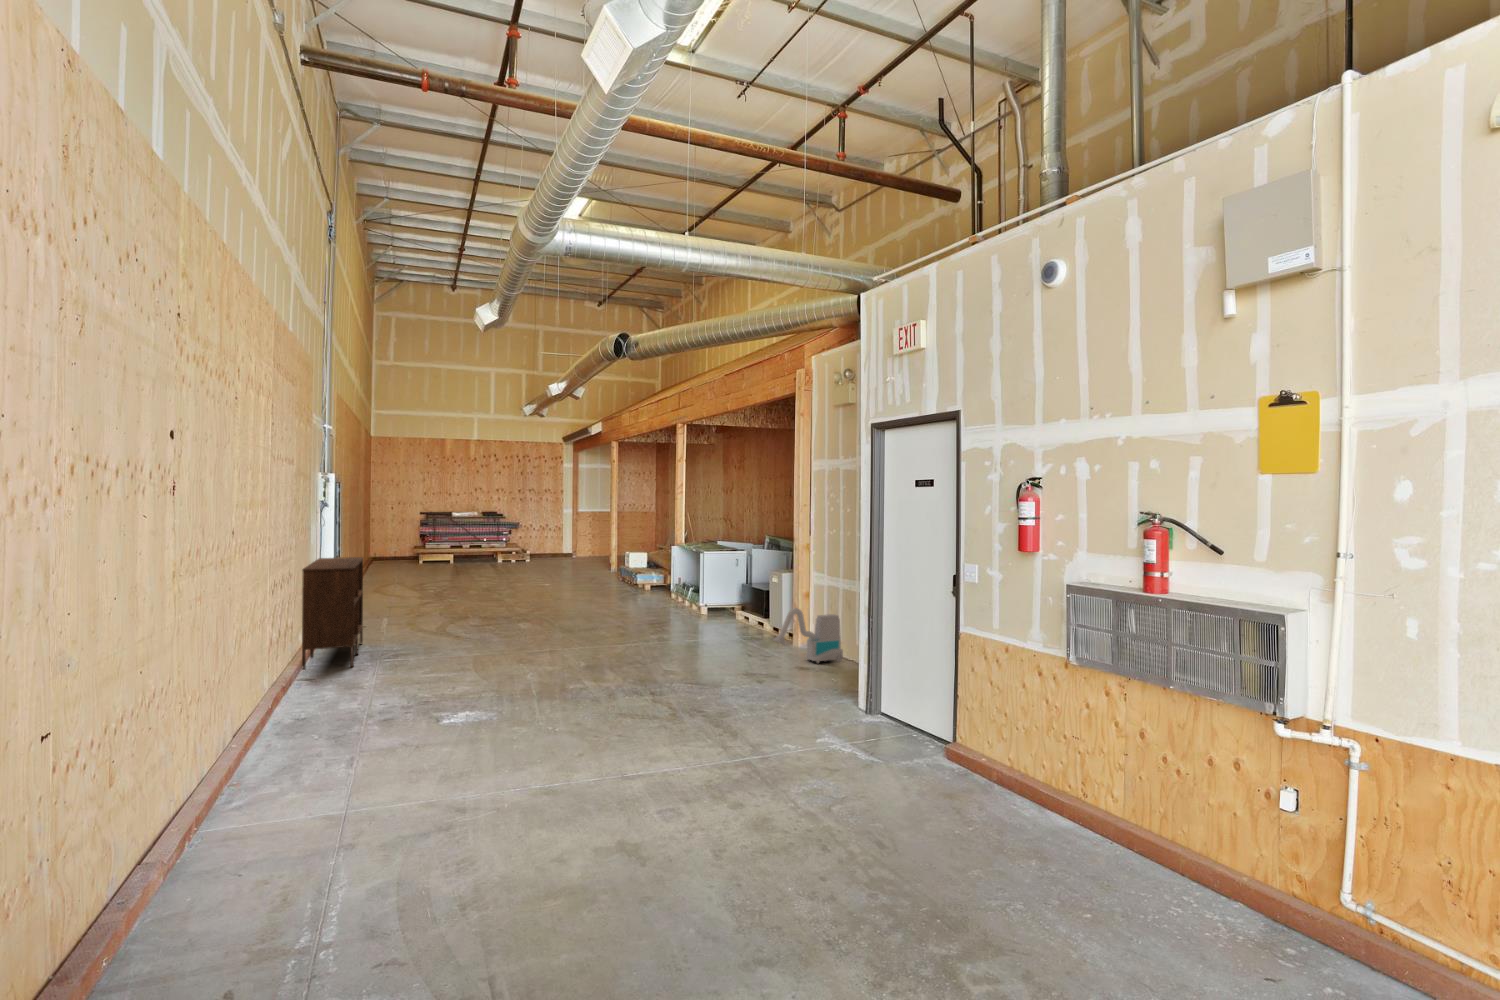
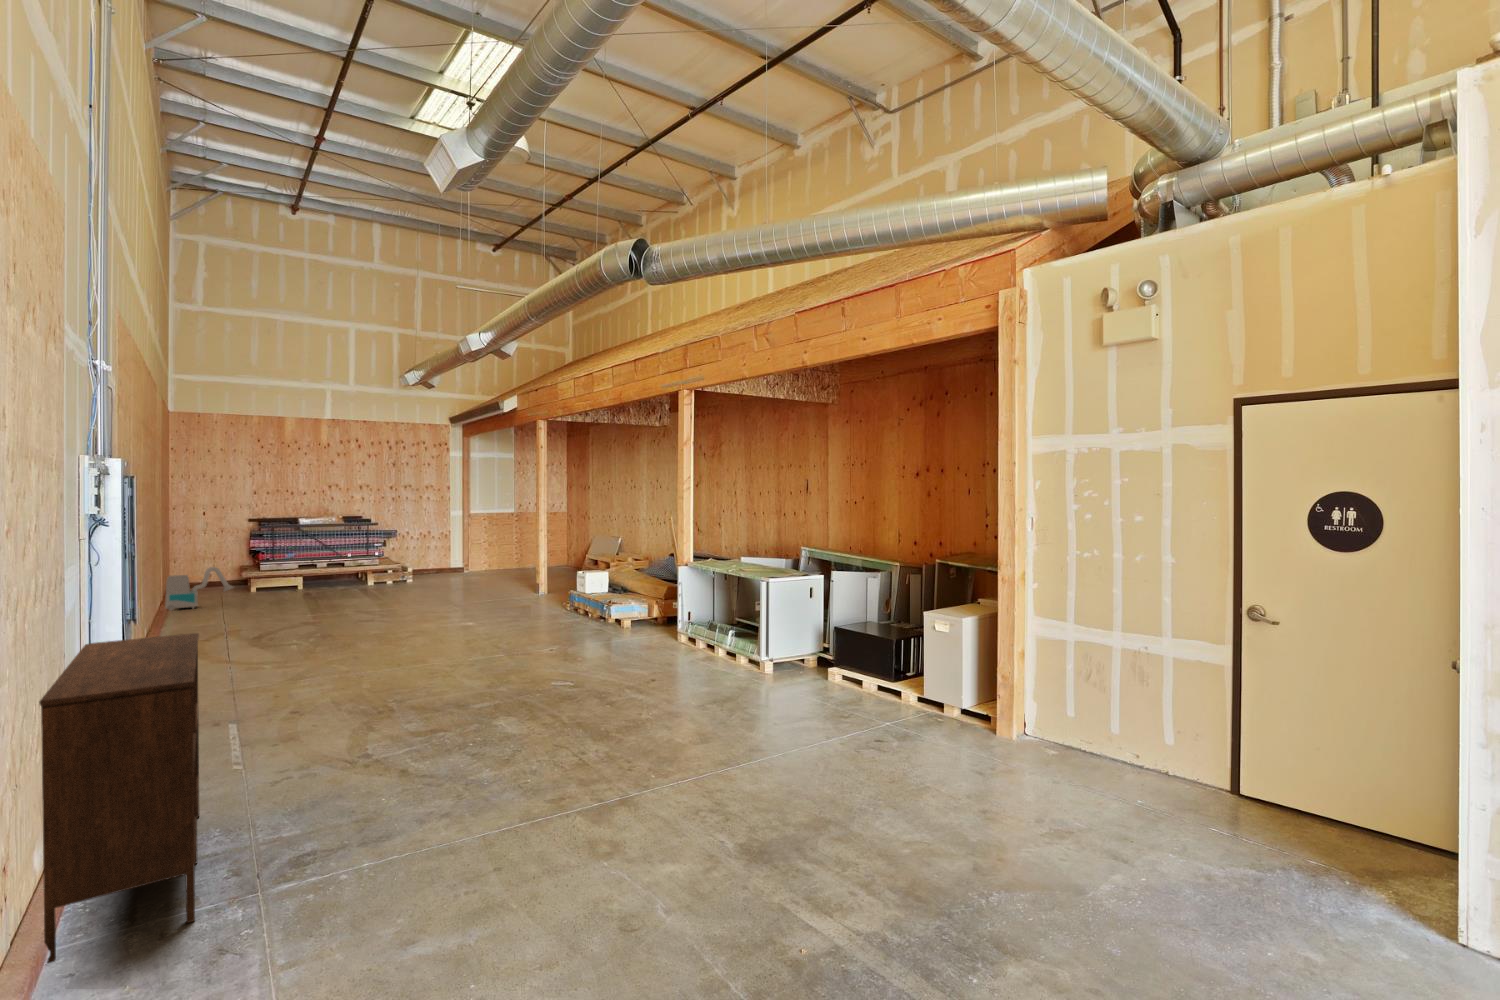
vacuum cleaner: present [773,608,843,663] -> present [165,567,233,610]

